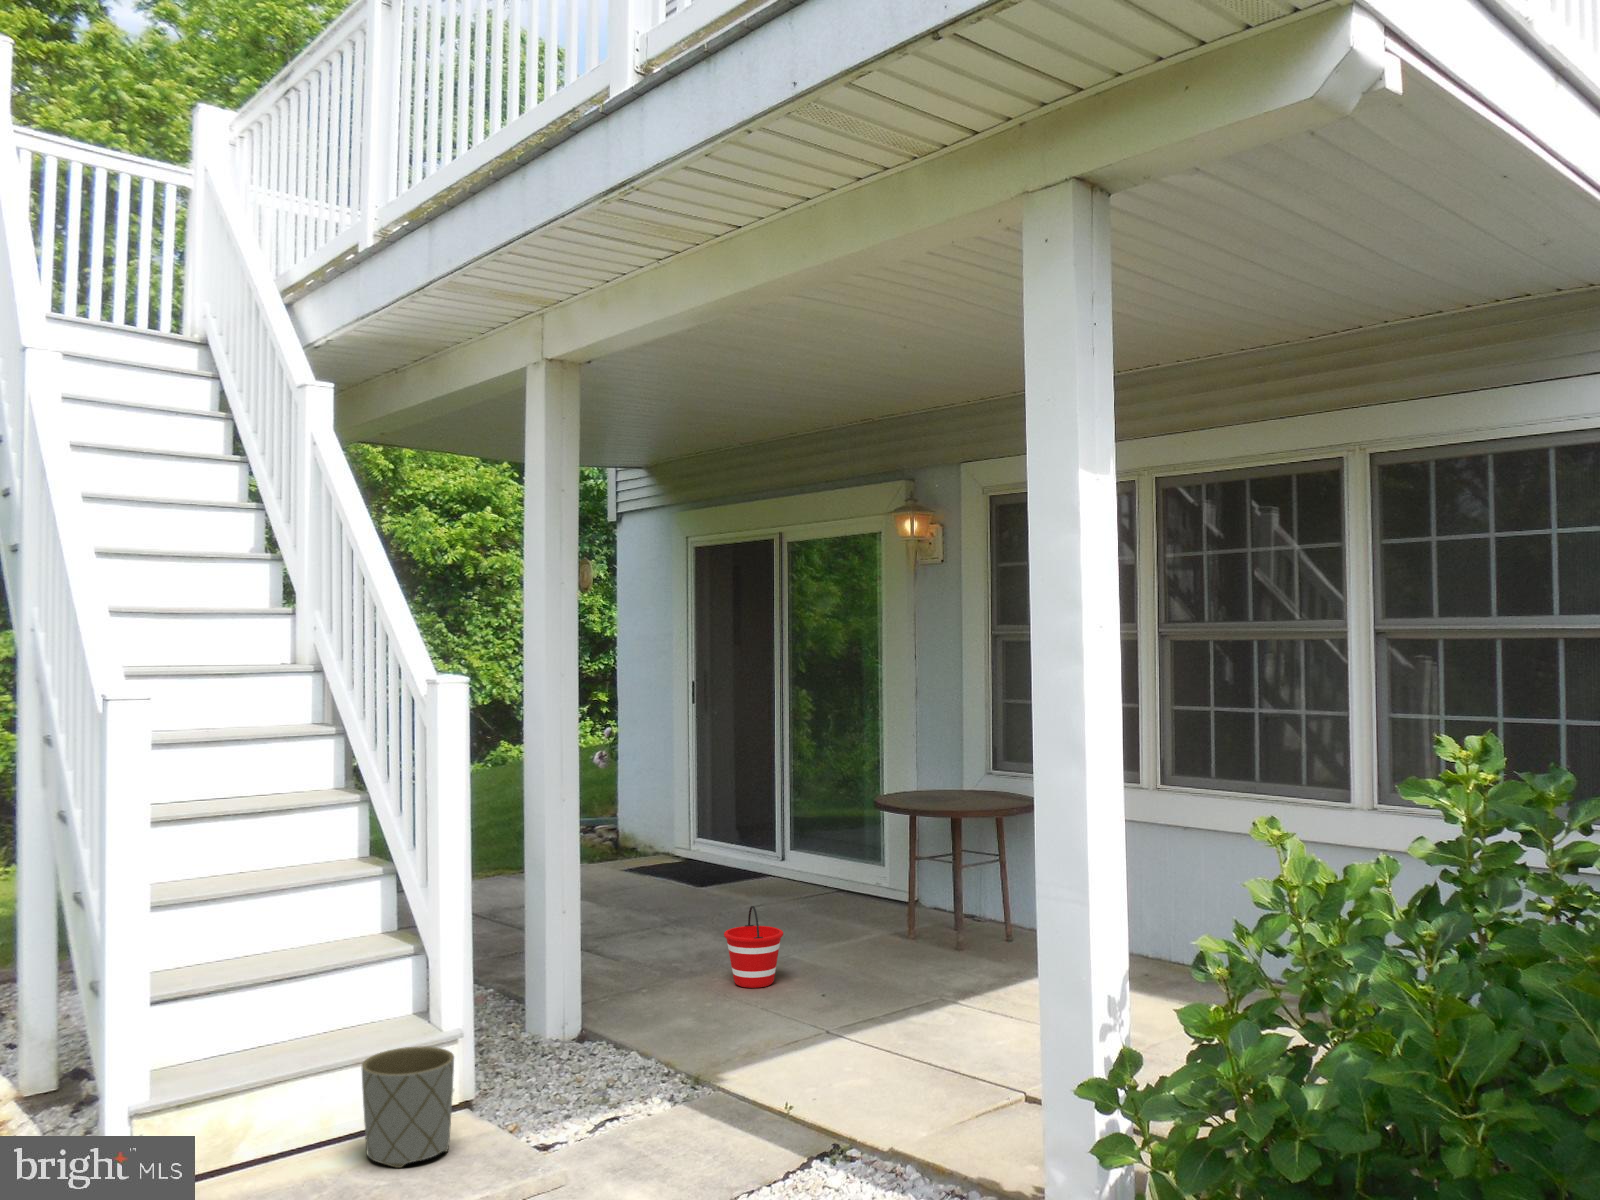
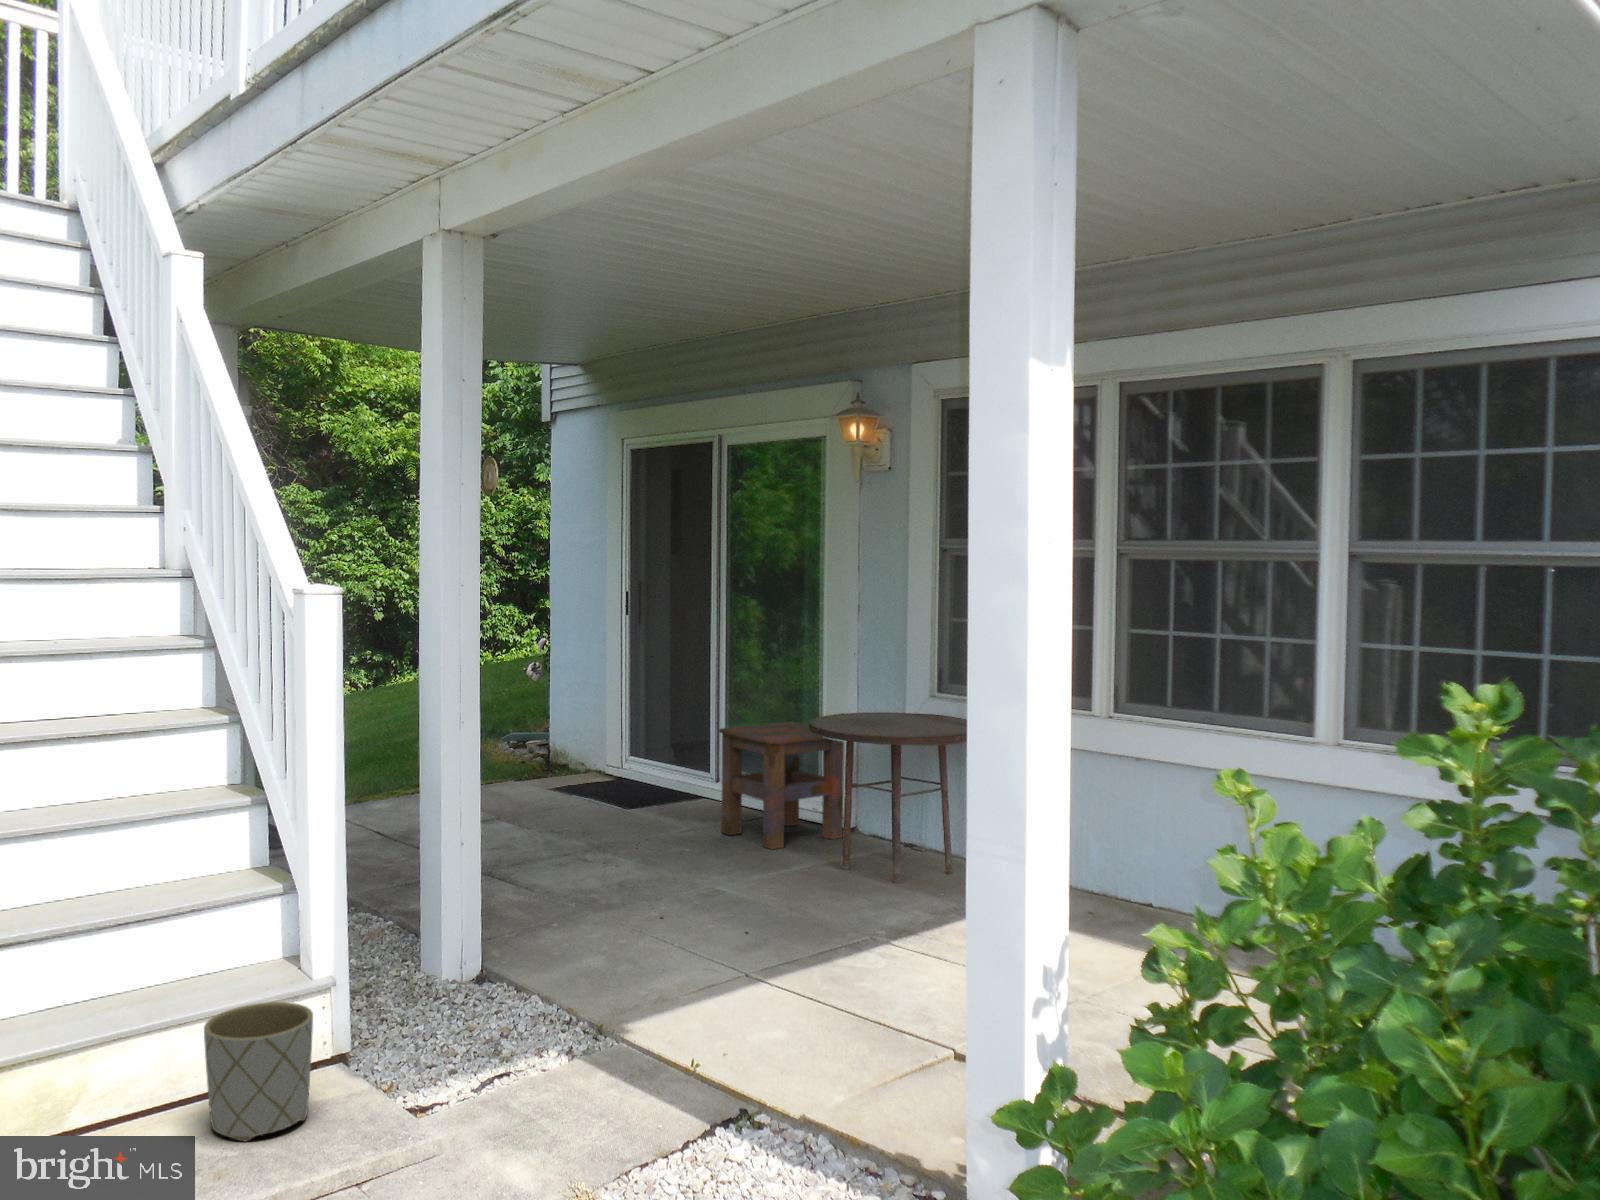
side table: none [787,803,910,926] -> present [719,722,844,850]
bucket: present [724,906,783,988] -> none [643,833,706,920]

